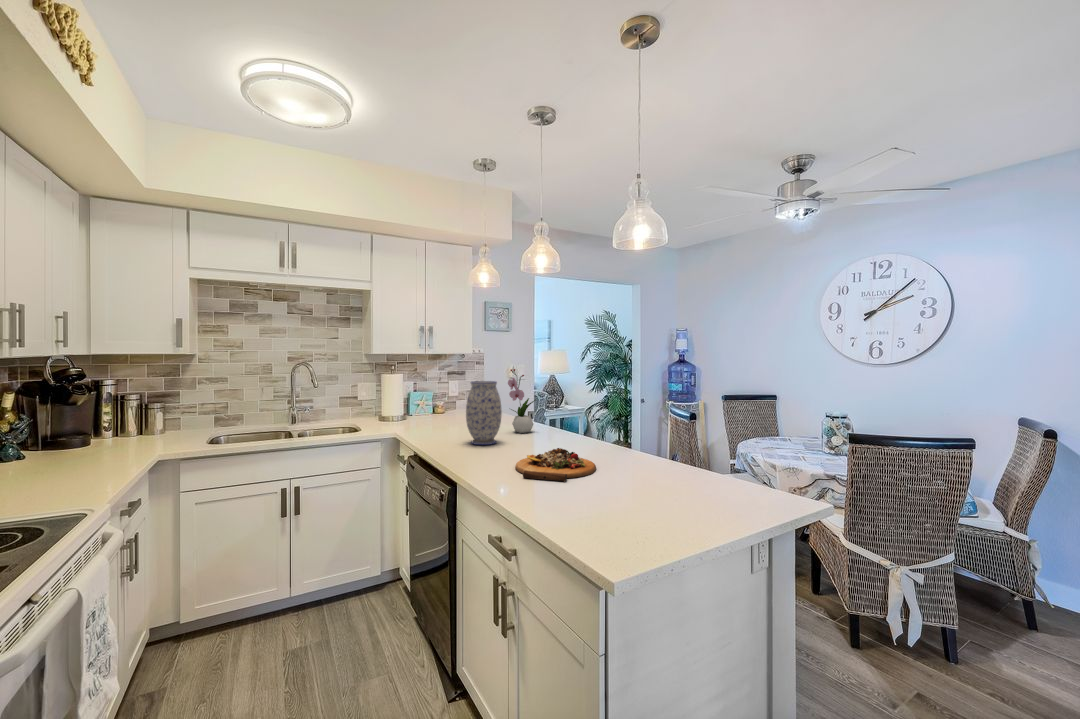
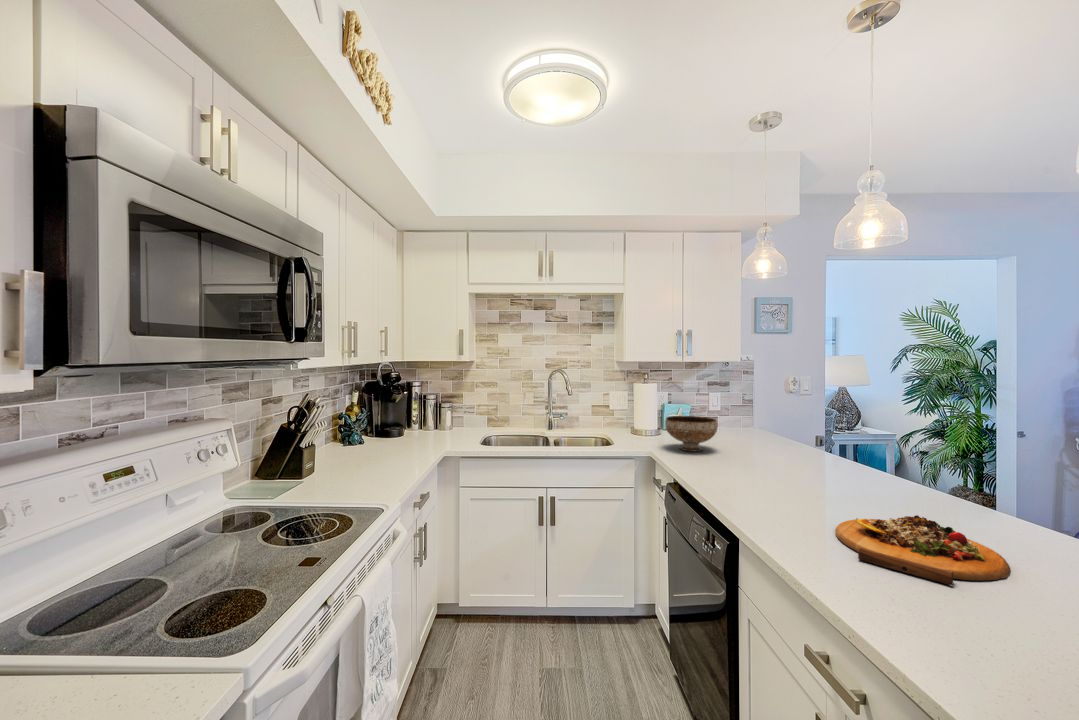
flower arrangement: present [508,369,535,433] -> none [800,382,848,471]
vase: present [466,381,502,445] -> none [743,398,796,485]
bowl: none [408,400,451,430] -> present [665,416,718,452]

